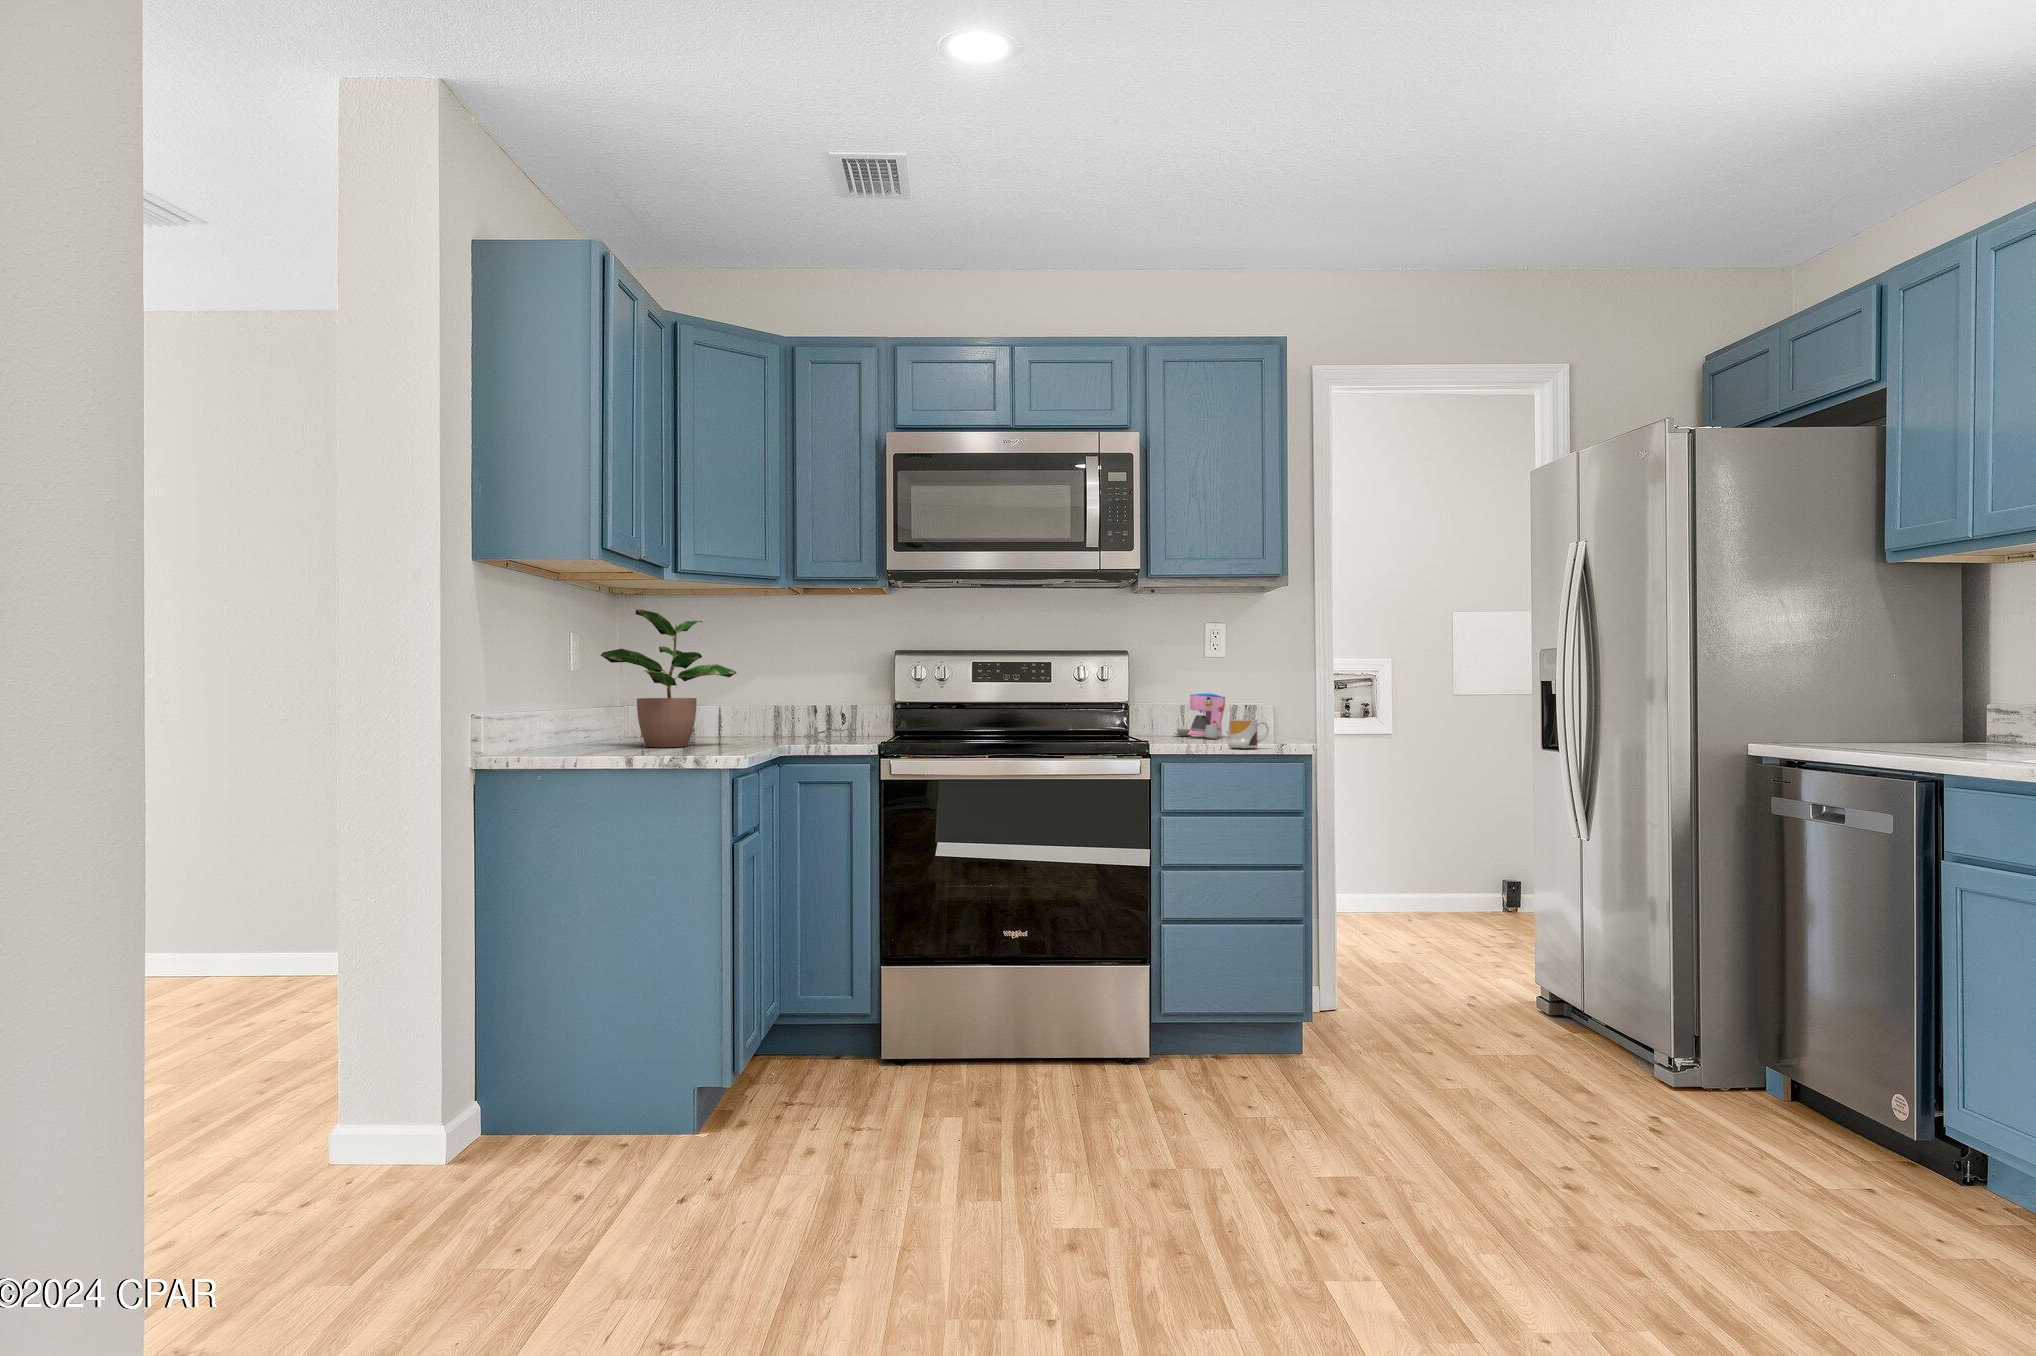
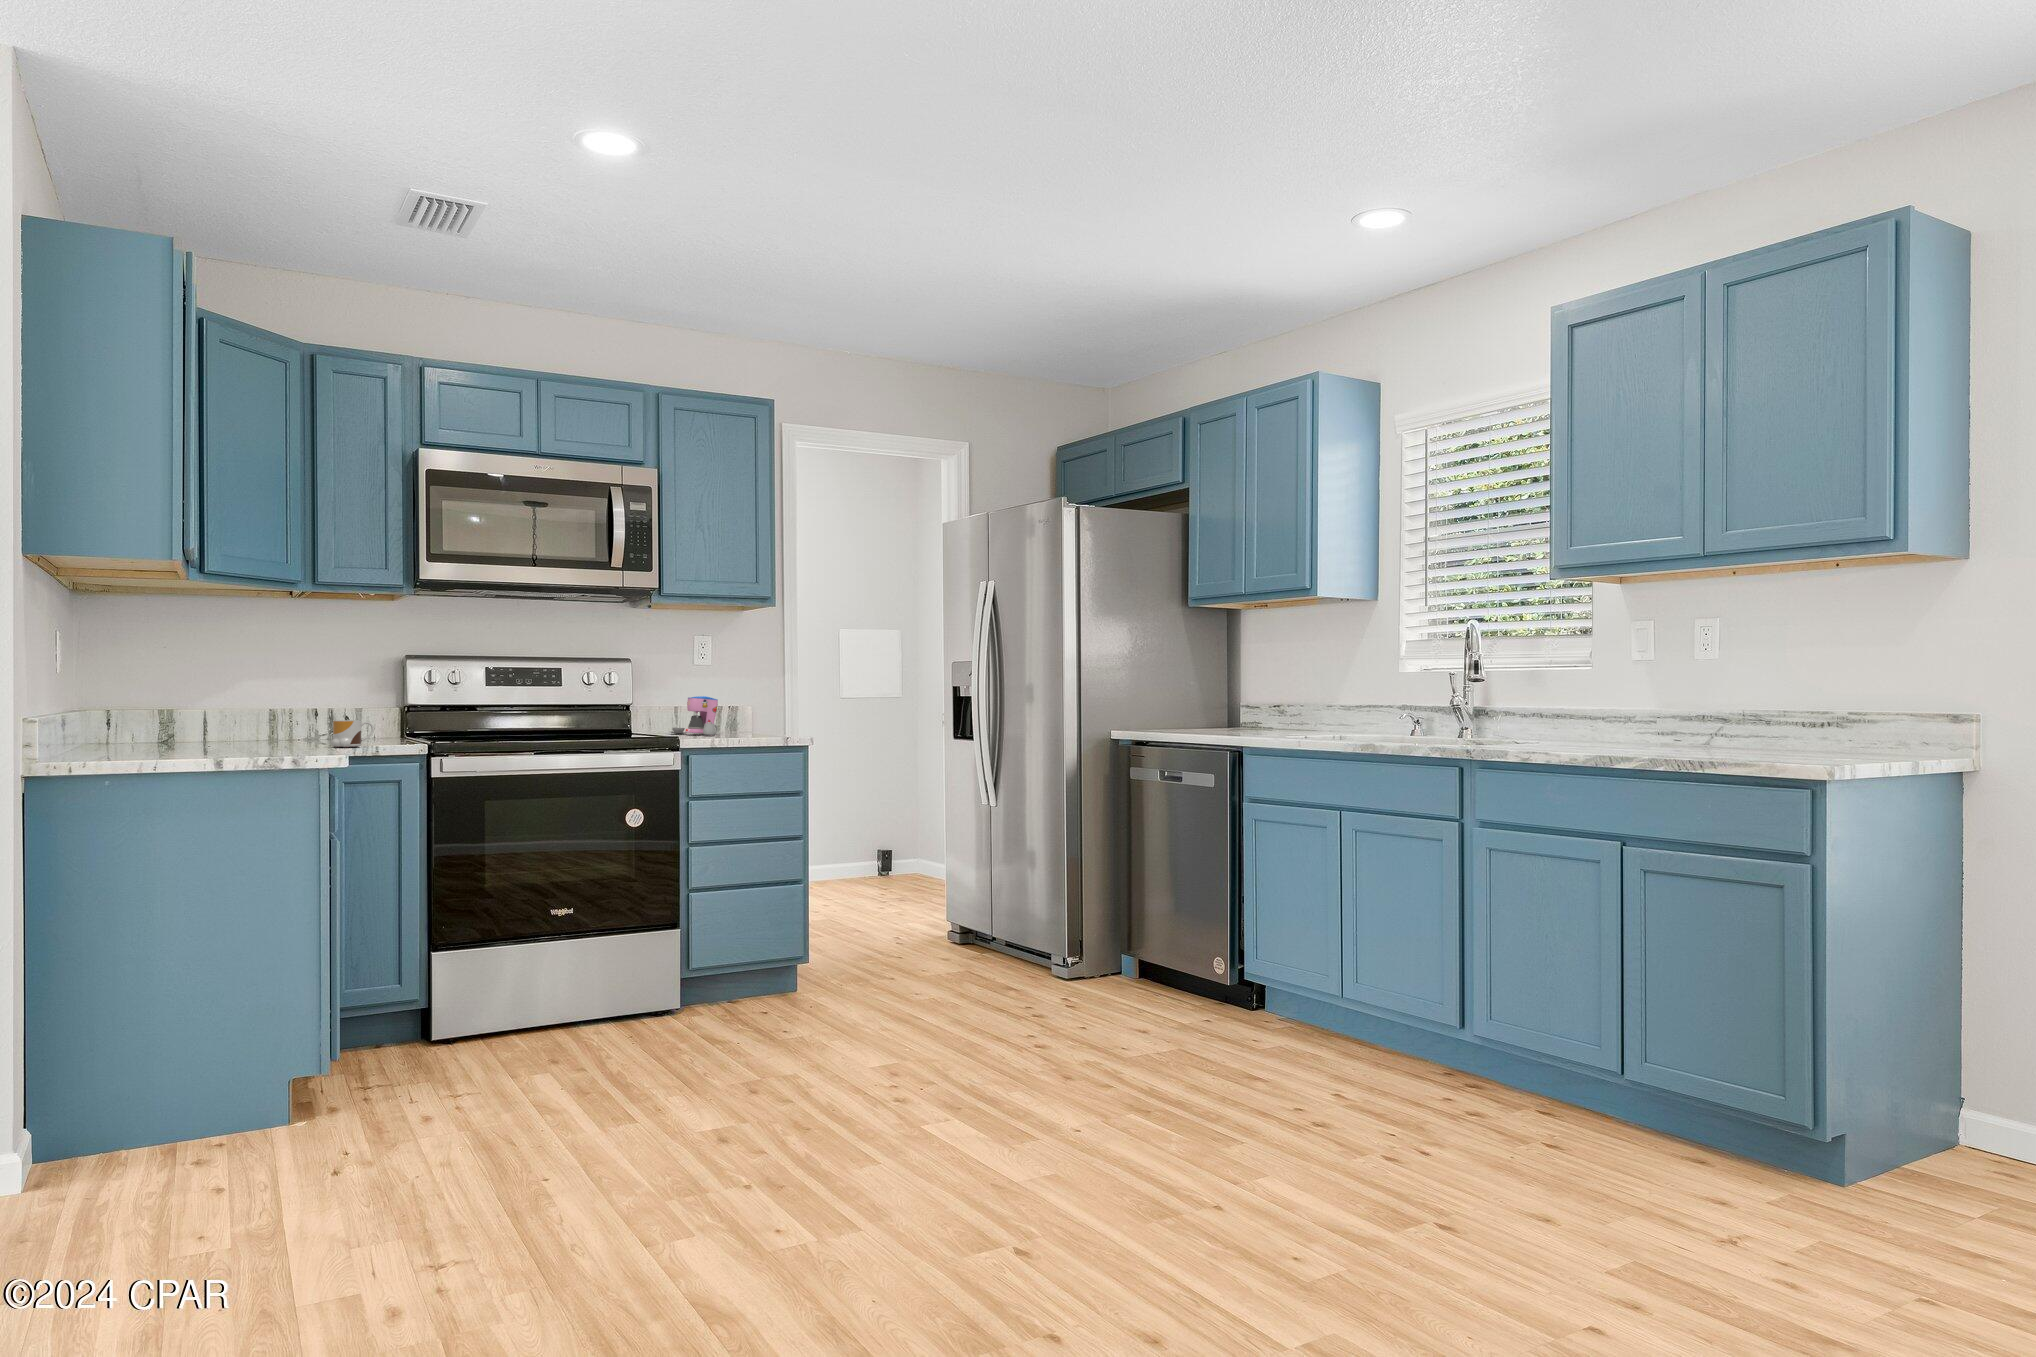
potted plant: present [601,610,736,747] -> none [102,612,264,753]
mug: present [1228,720,1269,749] -> present [331,720,374,747]

